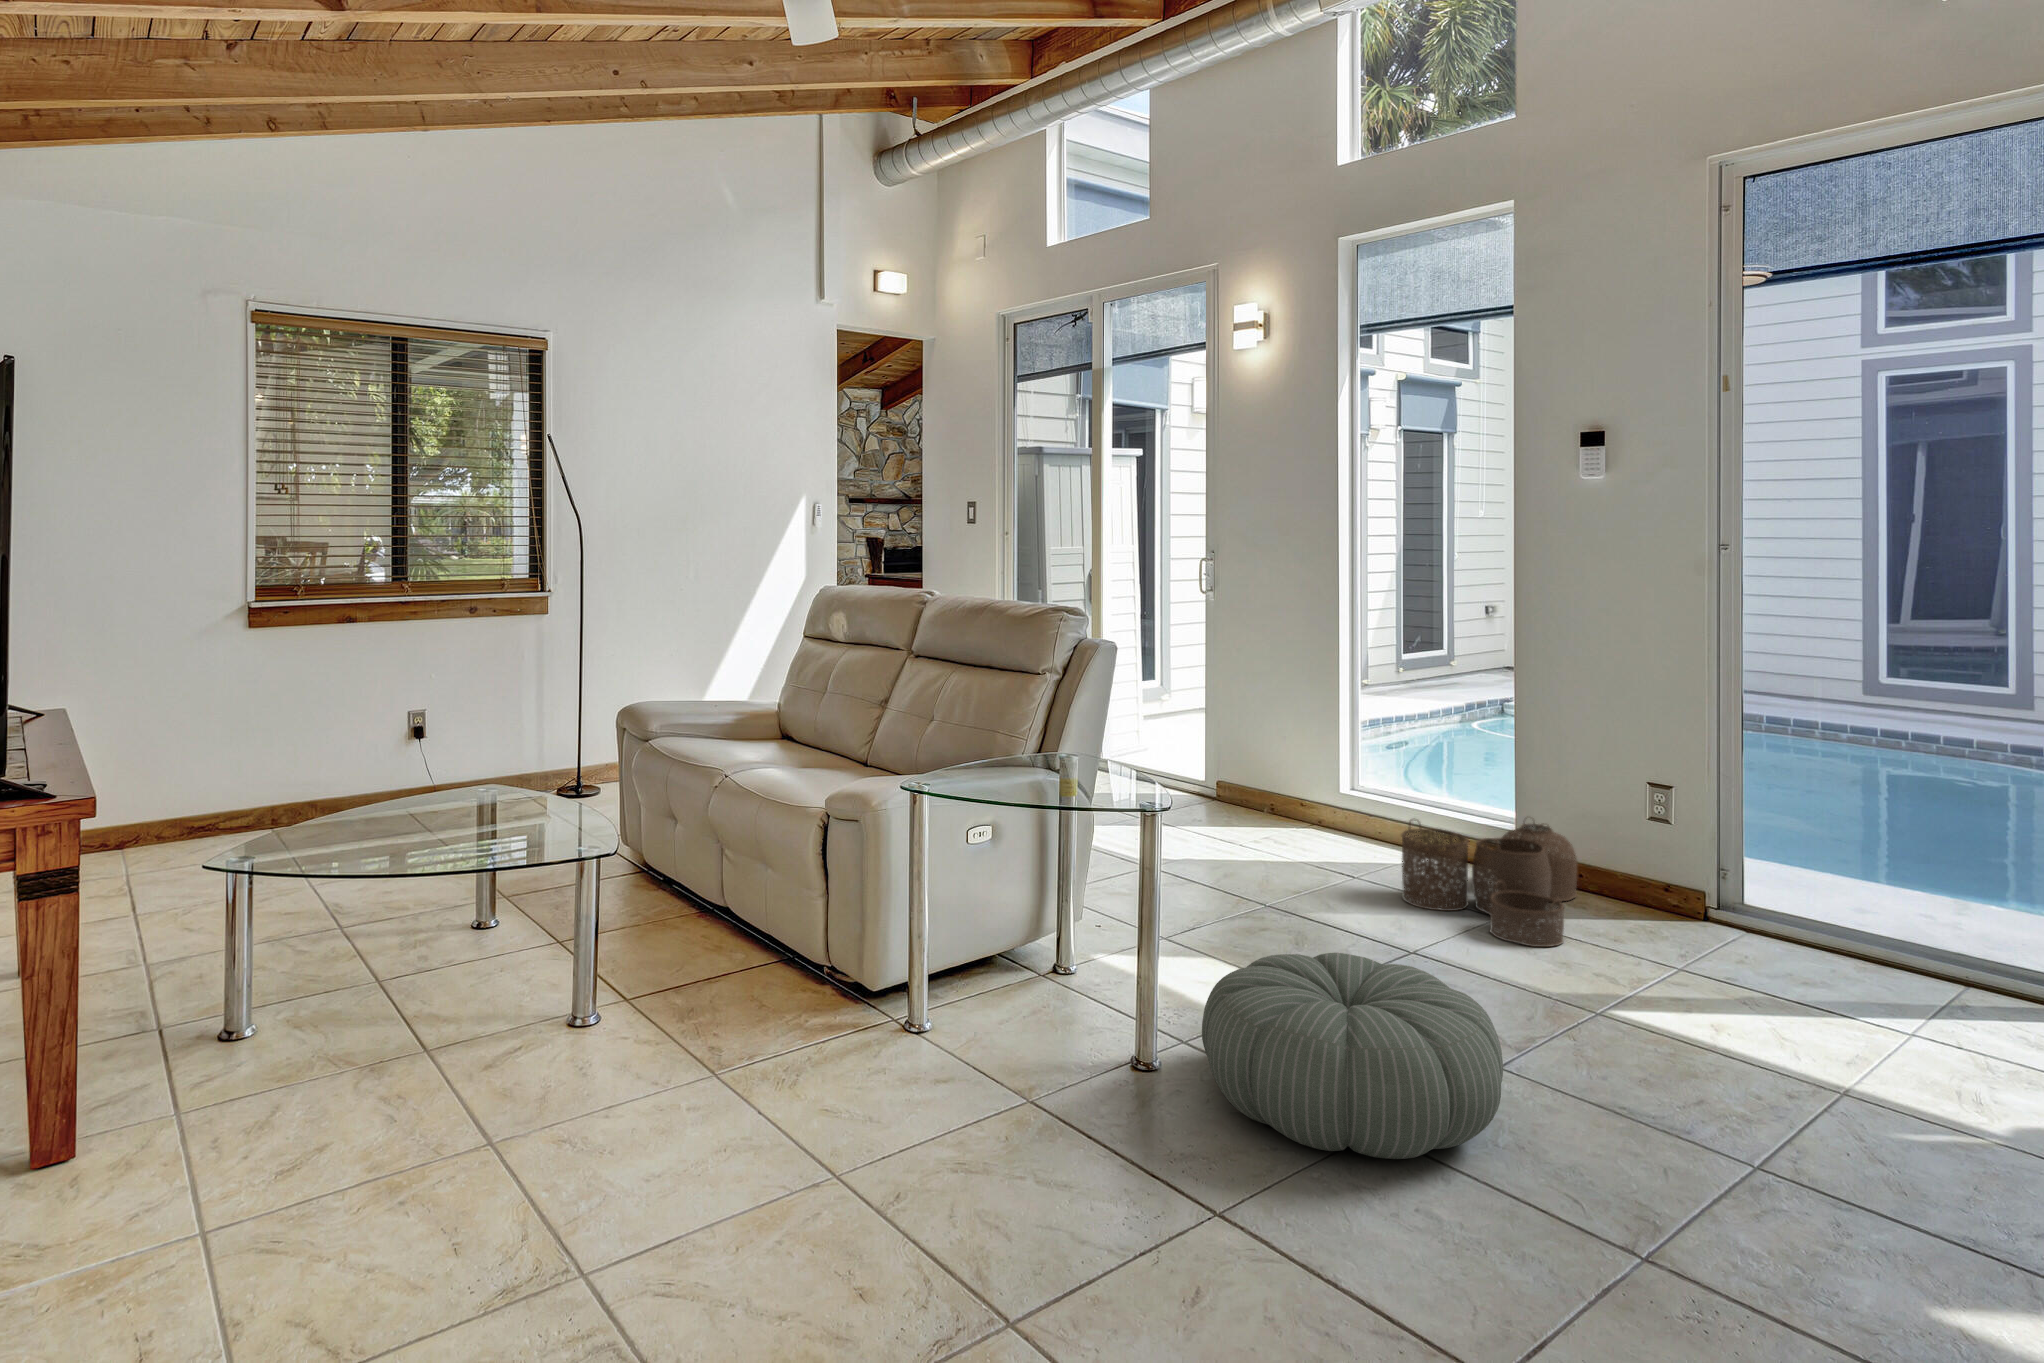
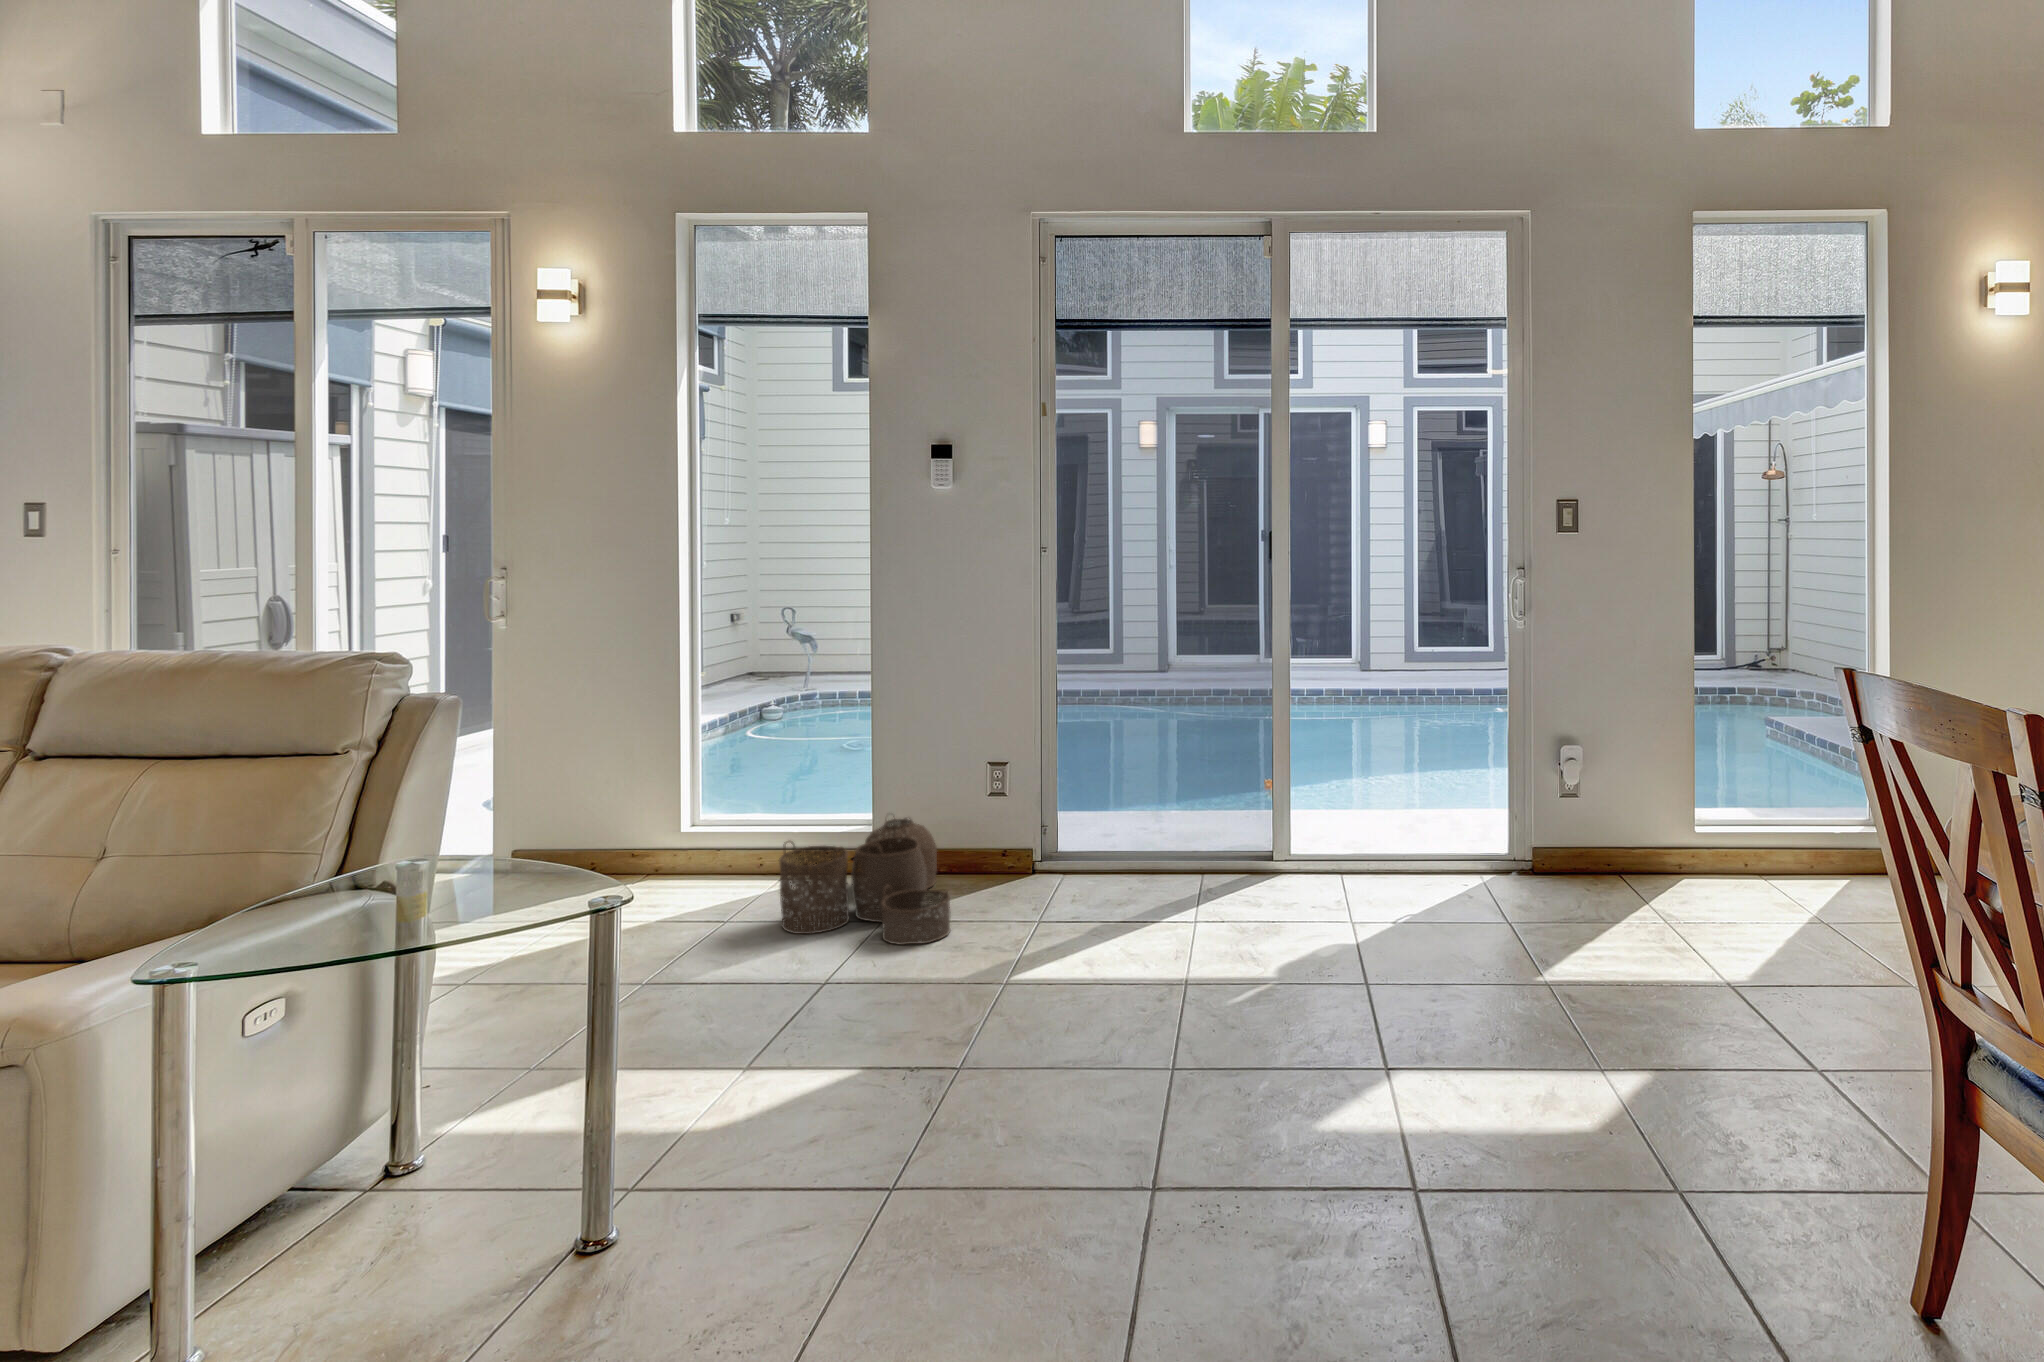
pouf: present [1202,953,1503,1159] -> none [678,1009,1016,1260]

